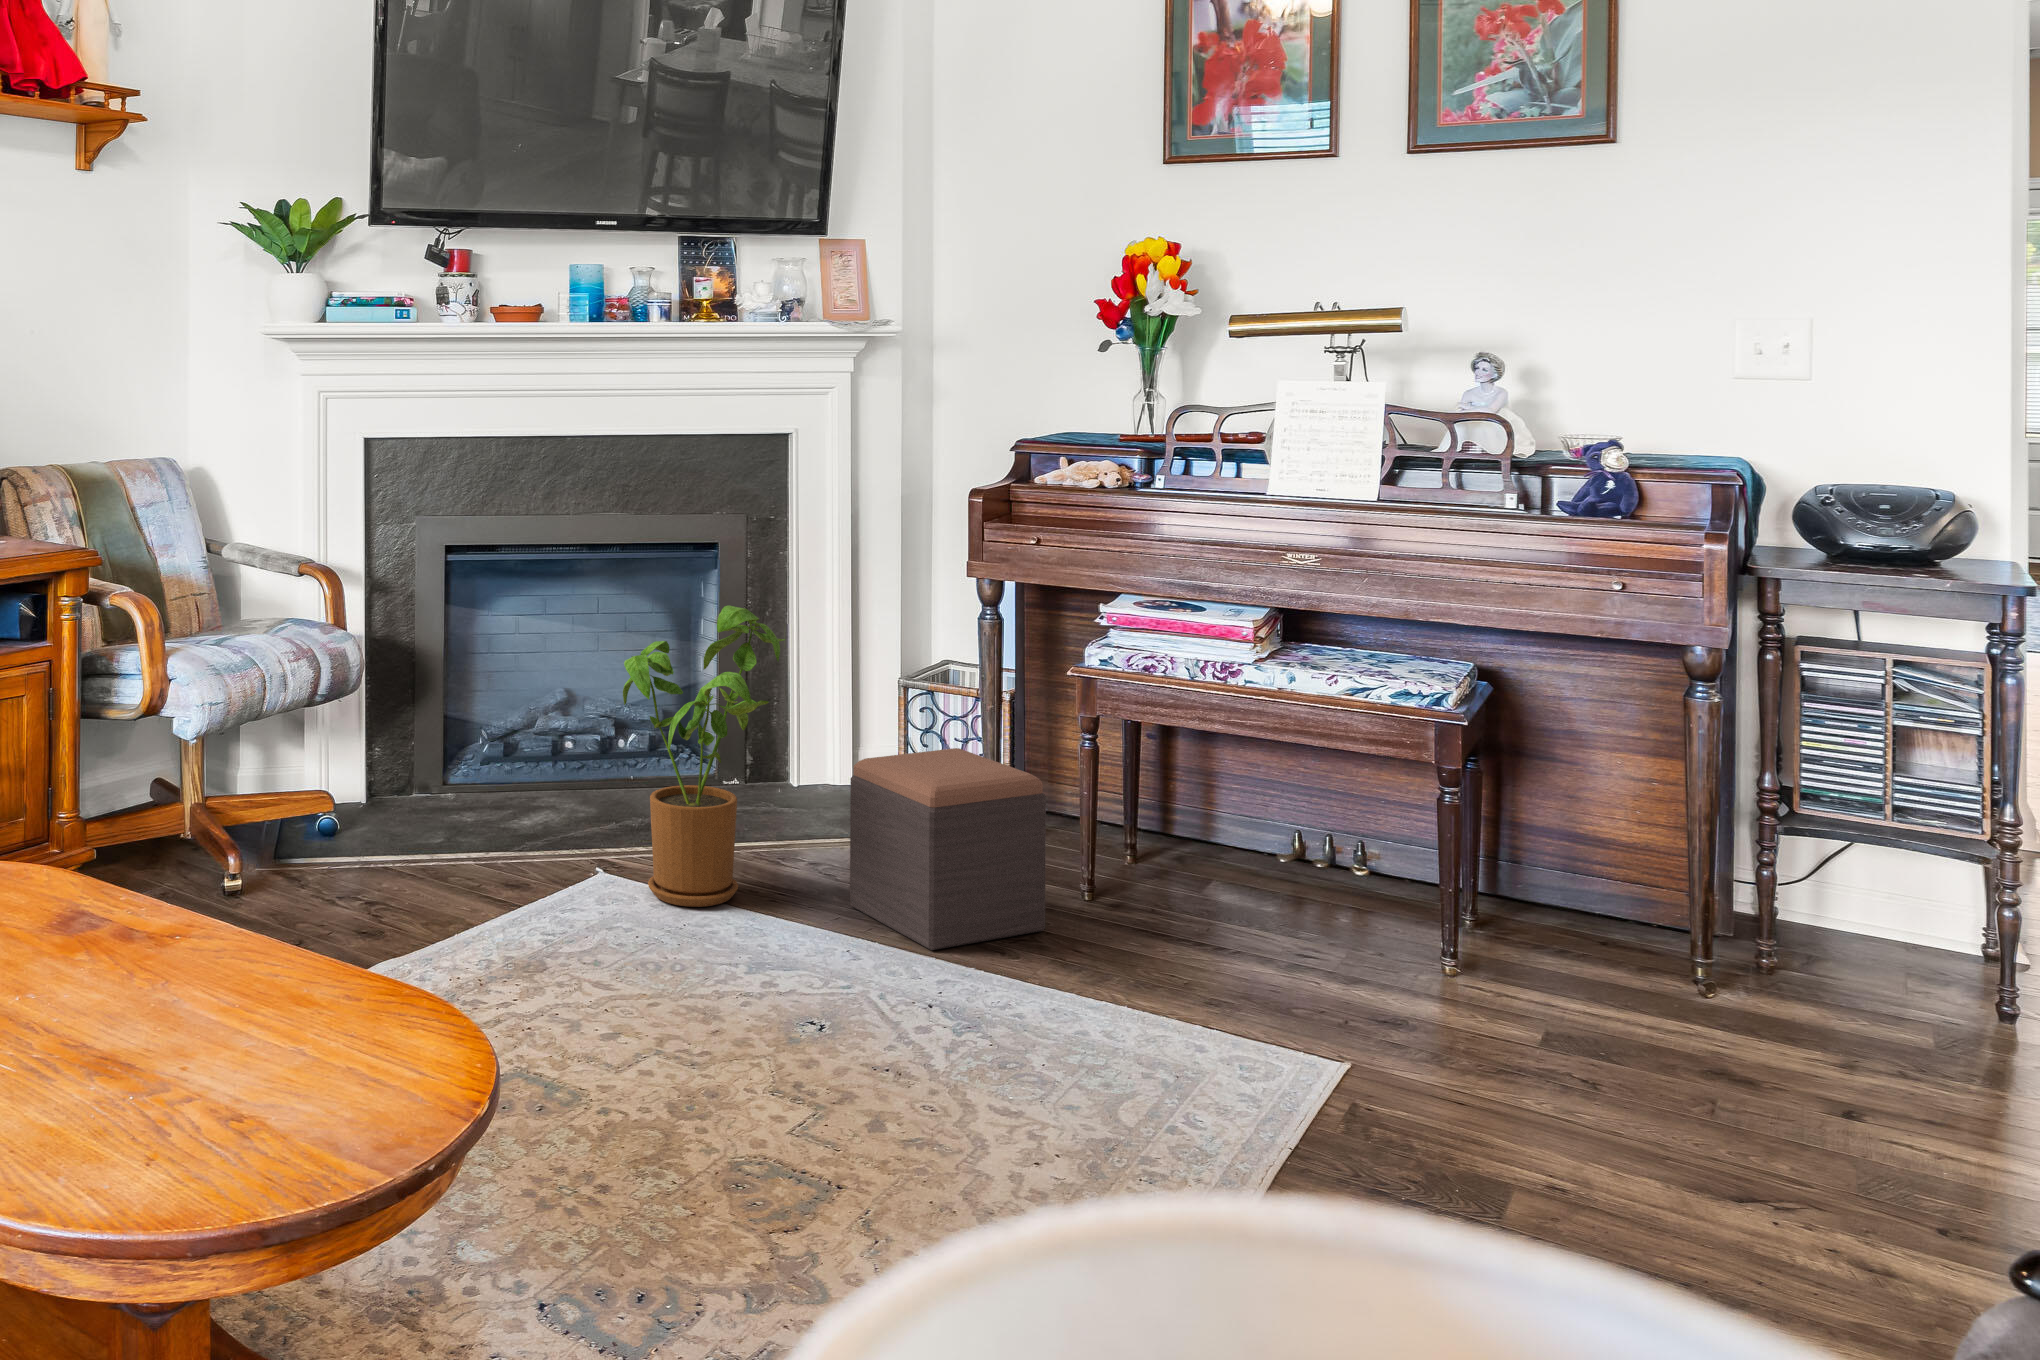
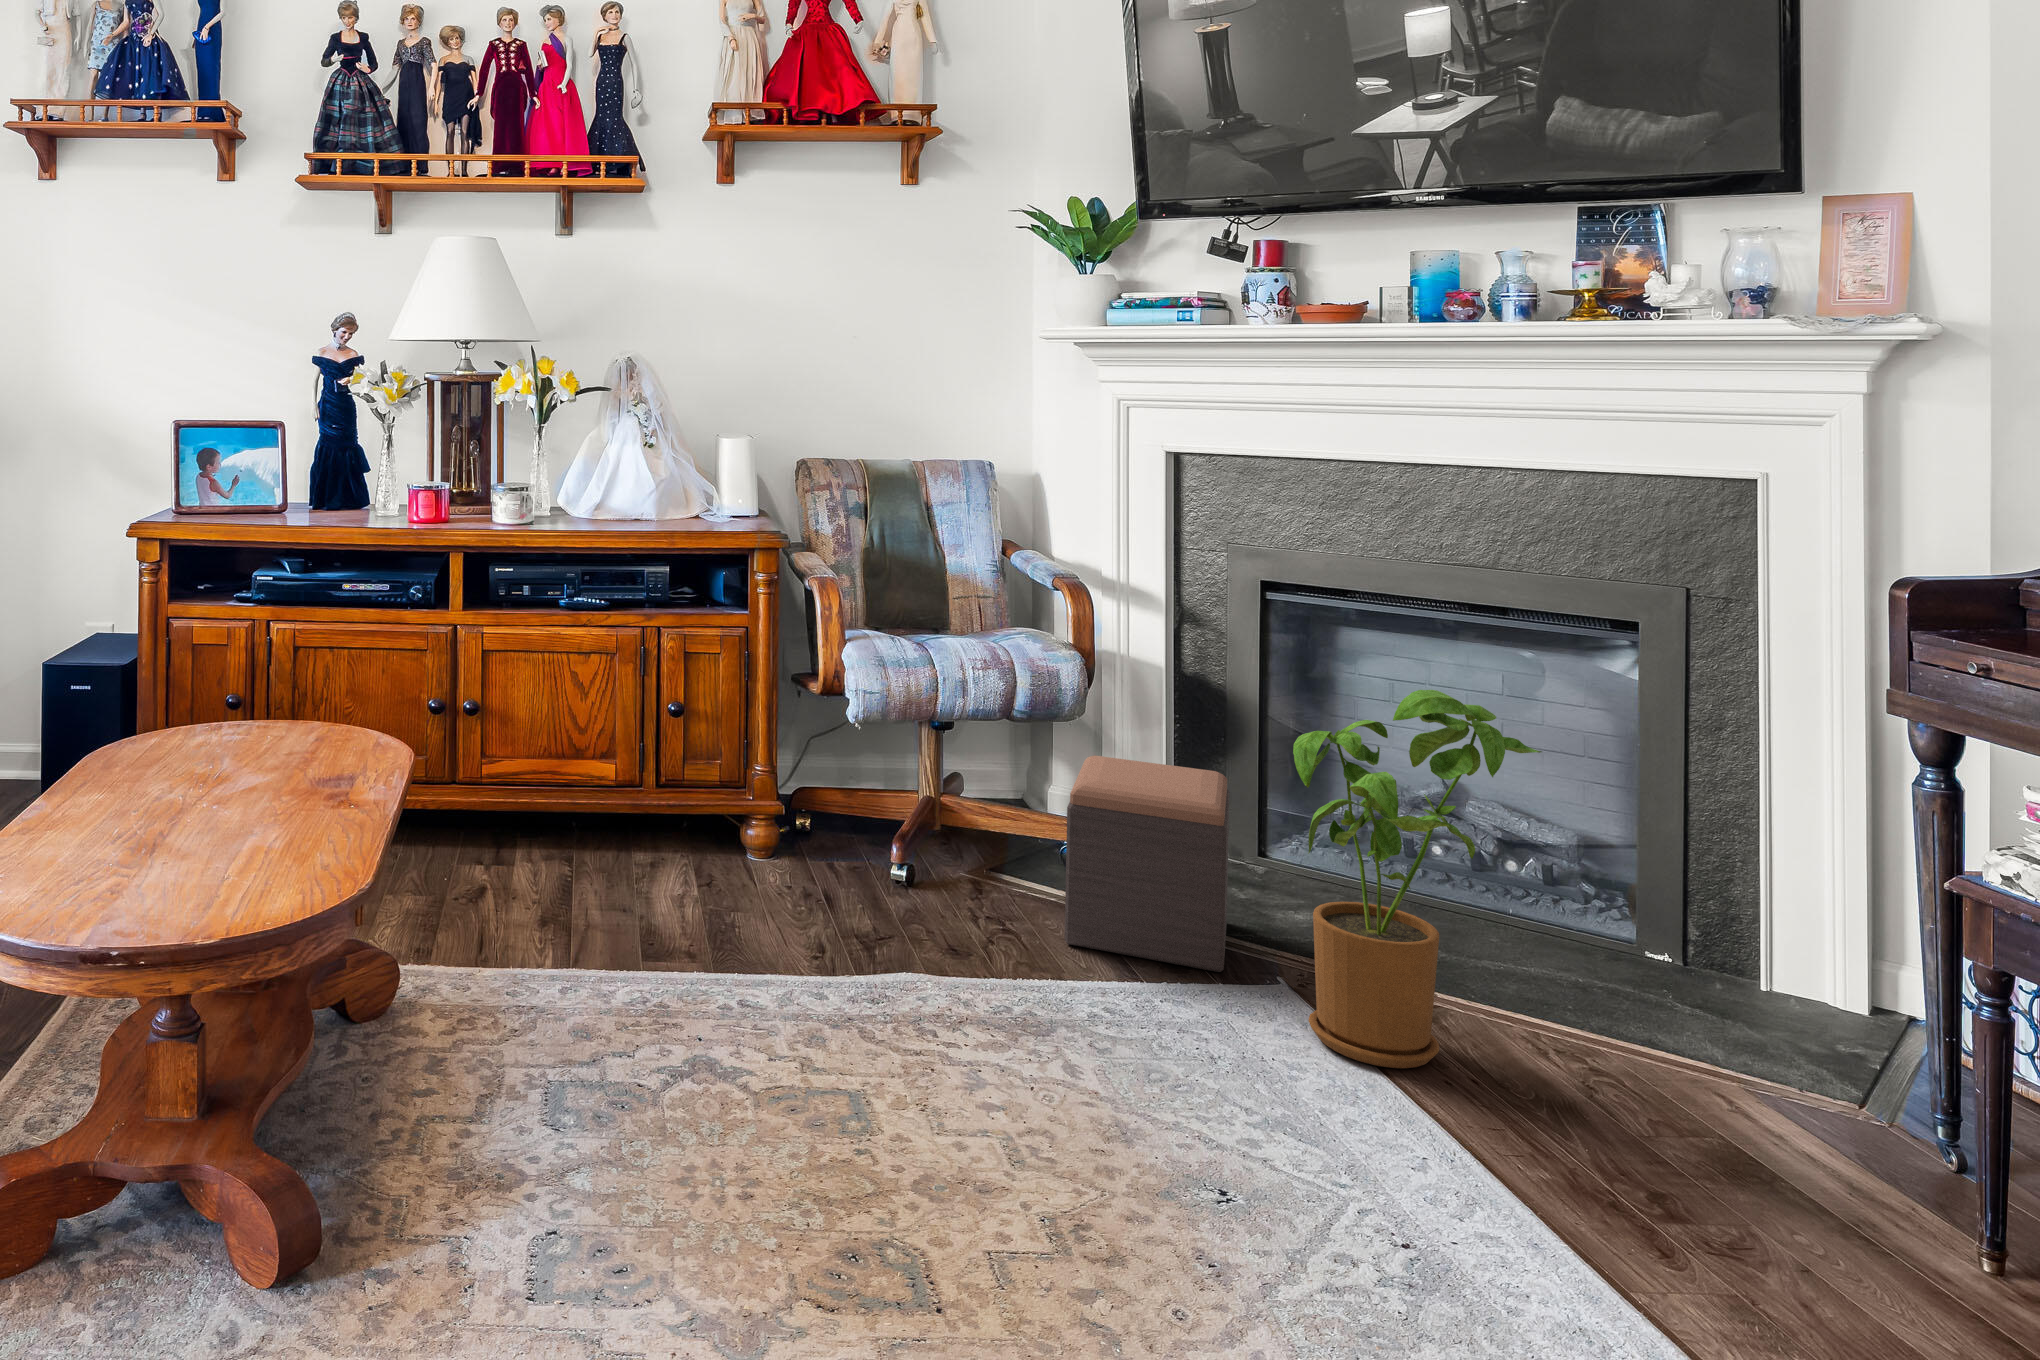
footstool: present [850,748,1046,950] -> present [1065,756,1230,972]

